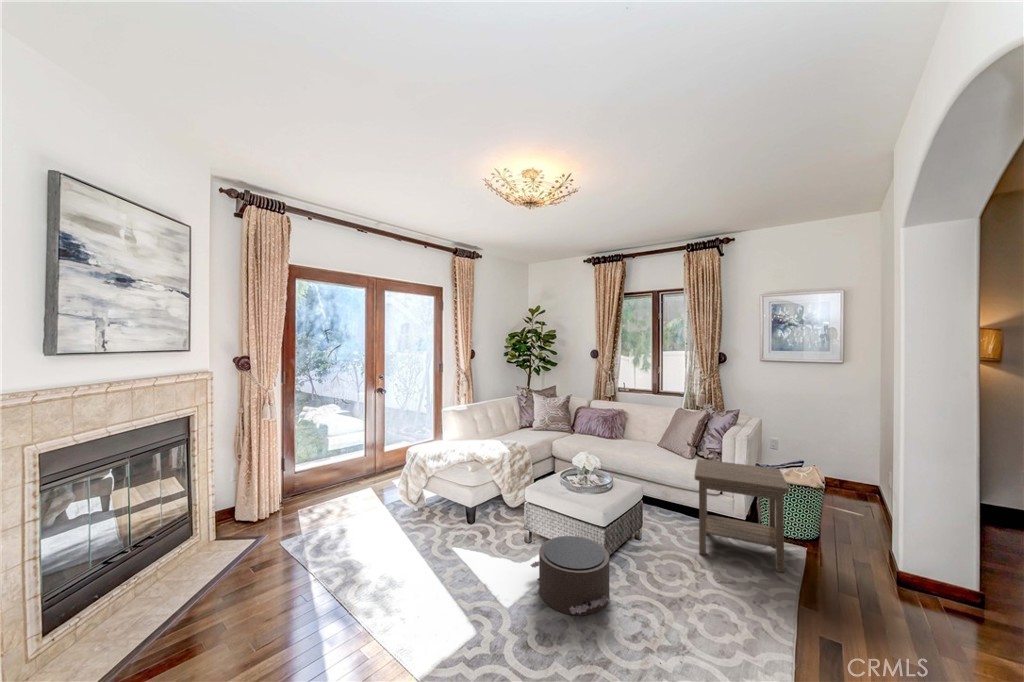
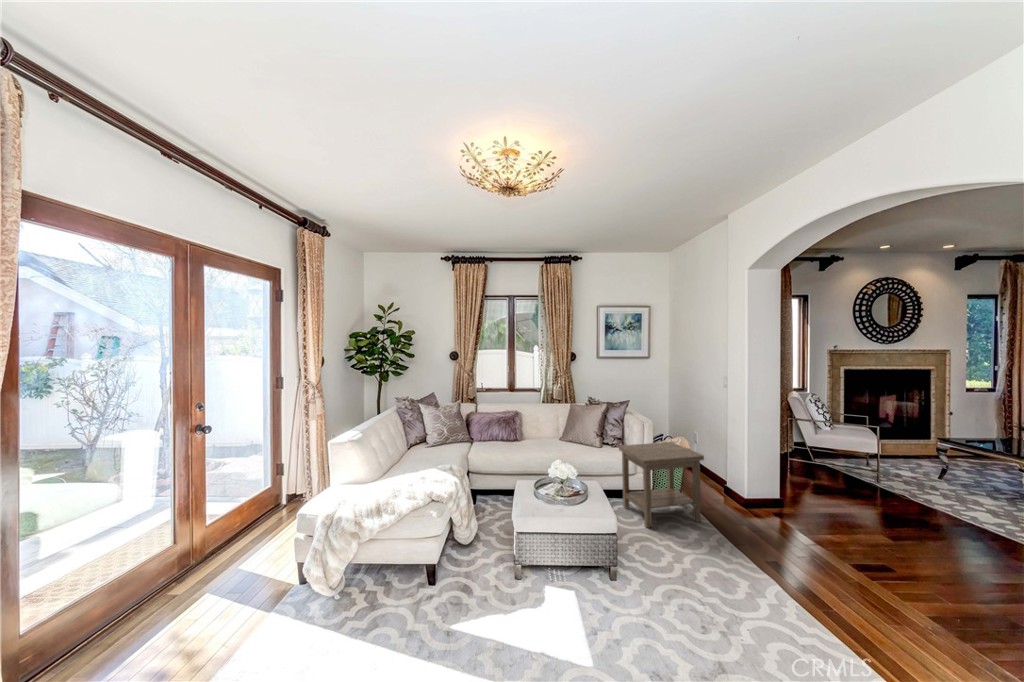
pouf: present [531,536,611,616] -> none [569,549,670,639]

